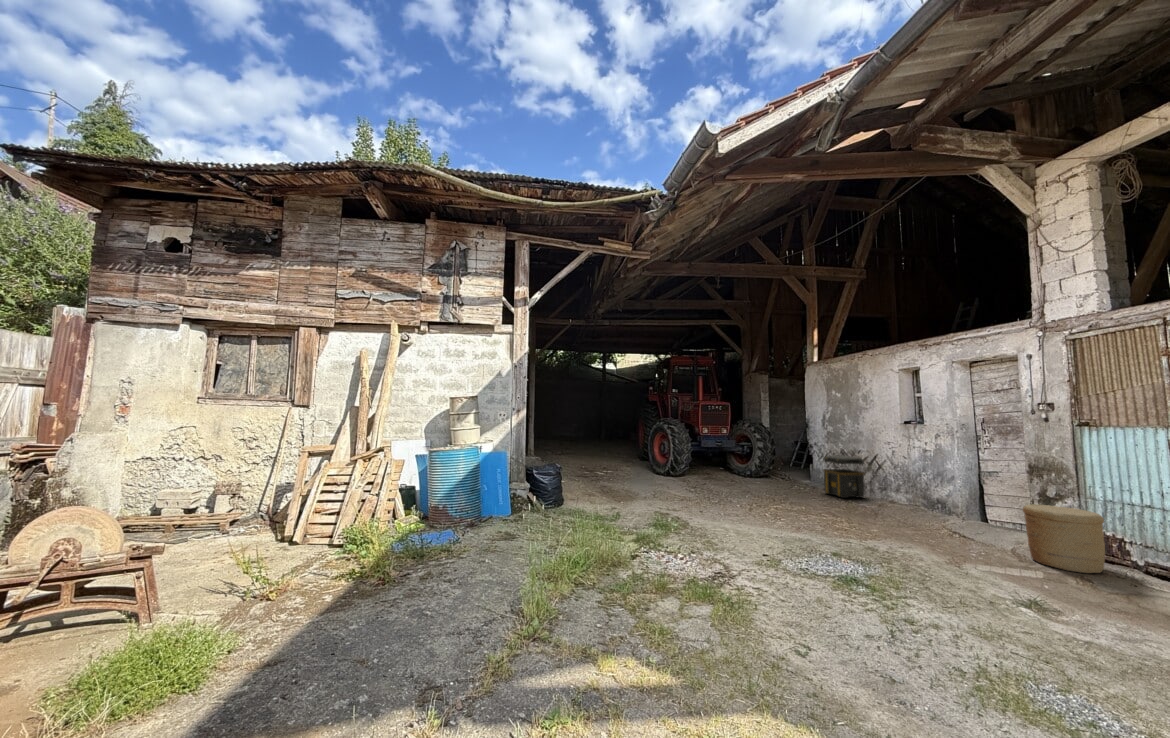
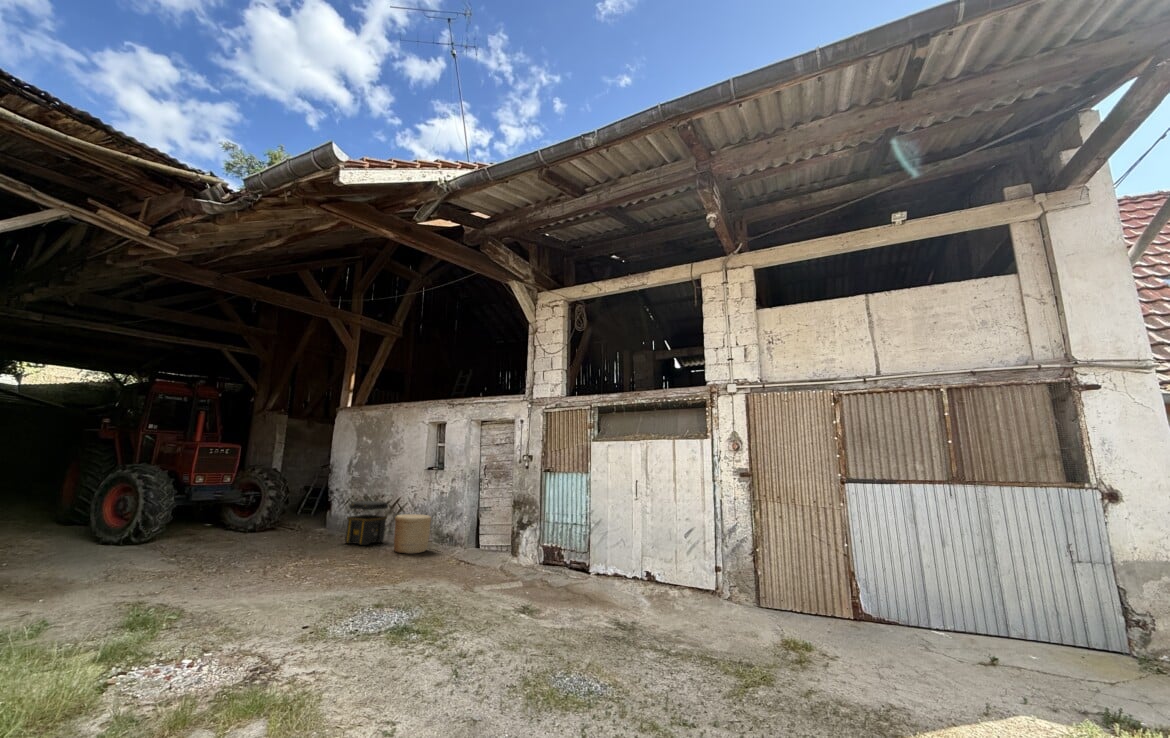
basket: present [1023,505,1105,573] -> present [394,514,432,554]

